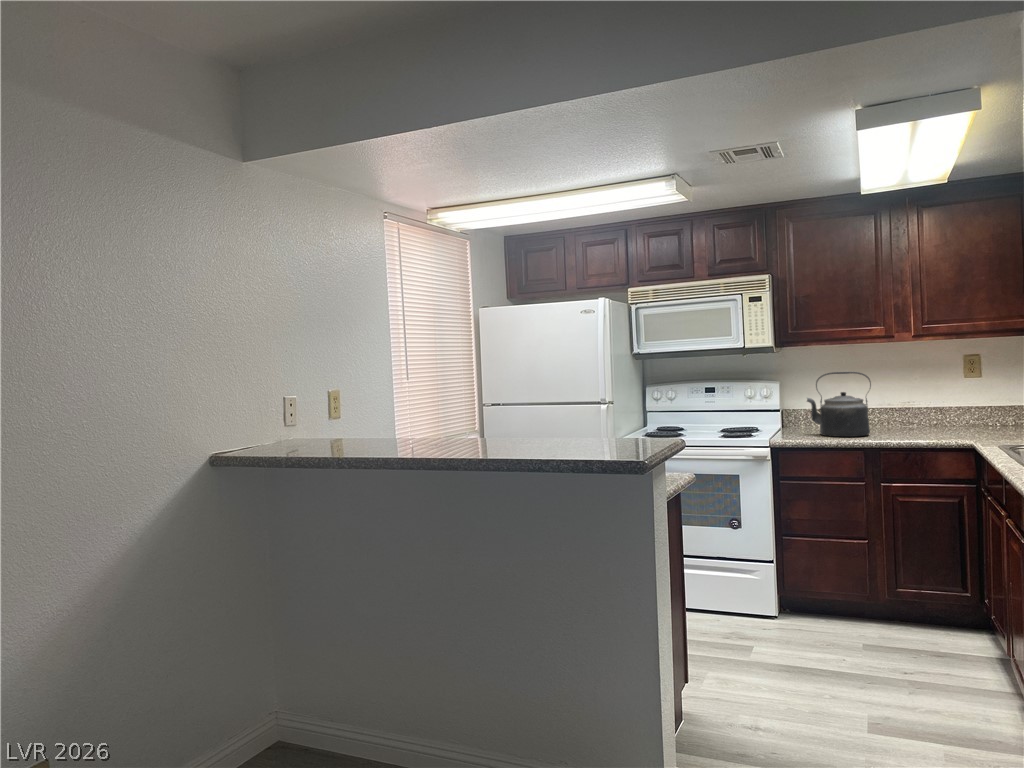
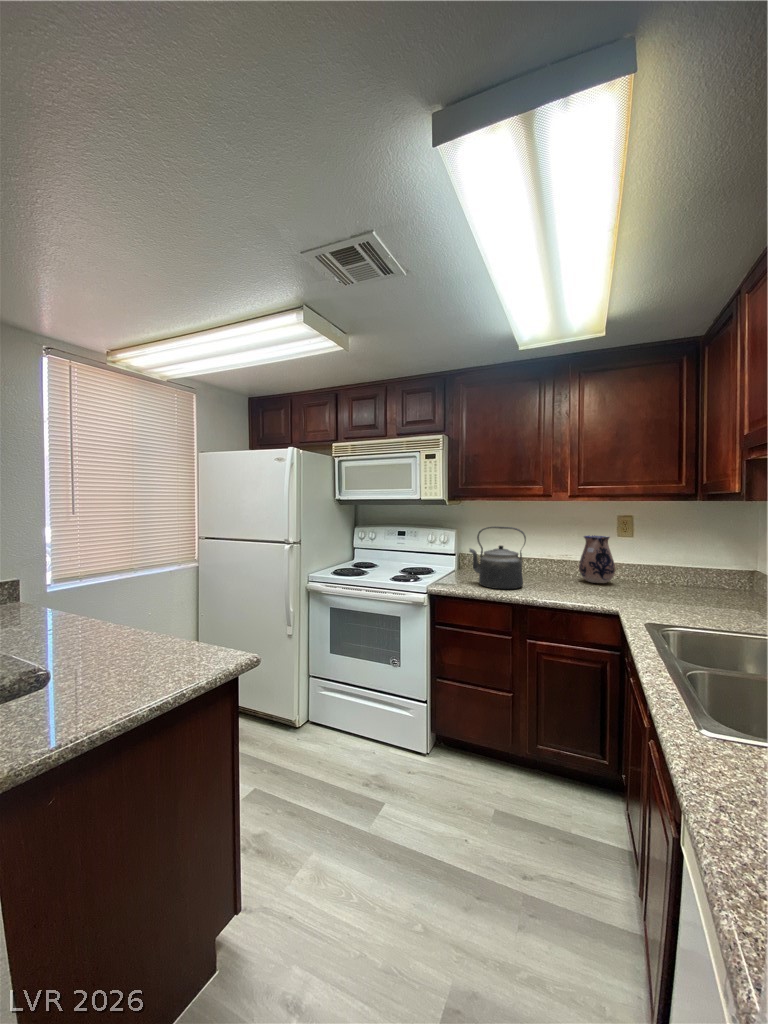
ceramic pitcher: none [924,378,965,429] -> present [579,535,615,583]

